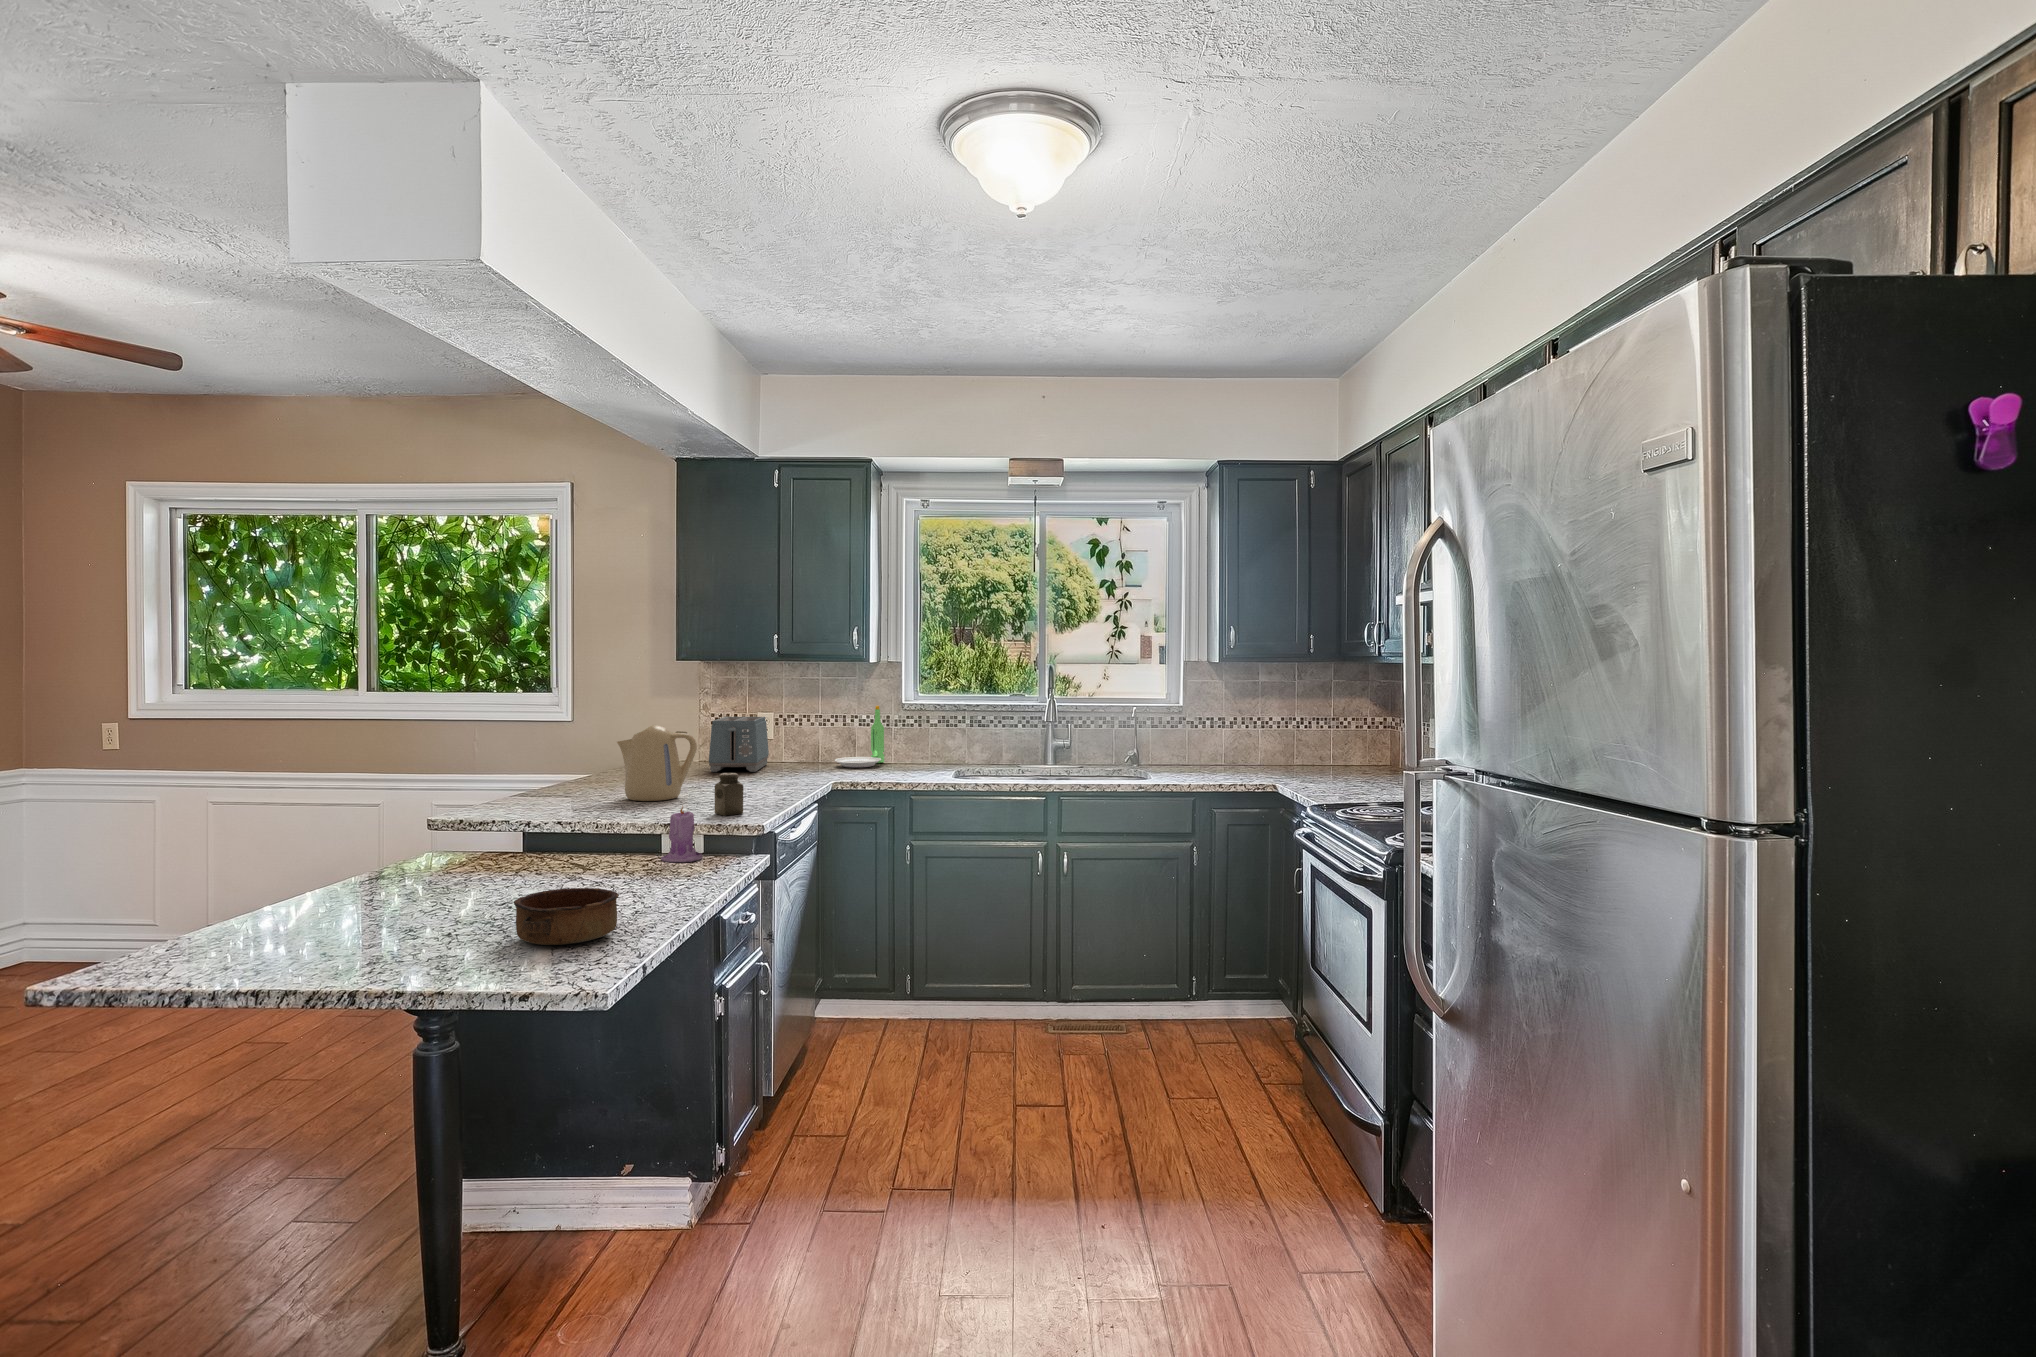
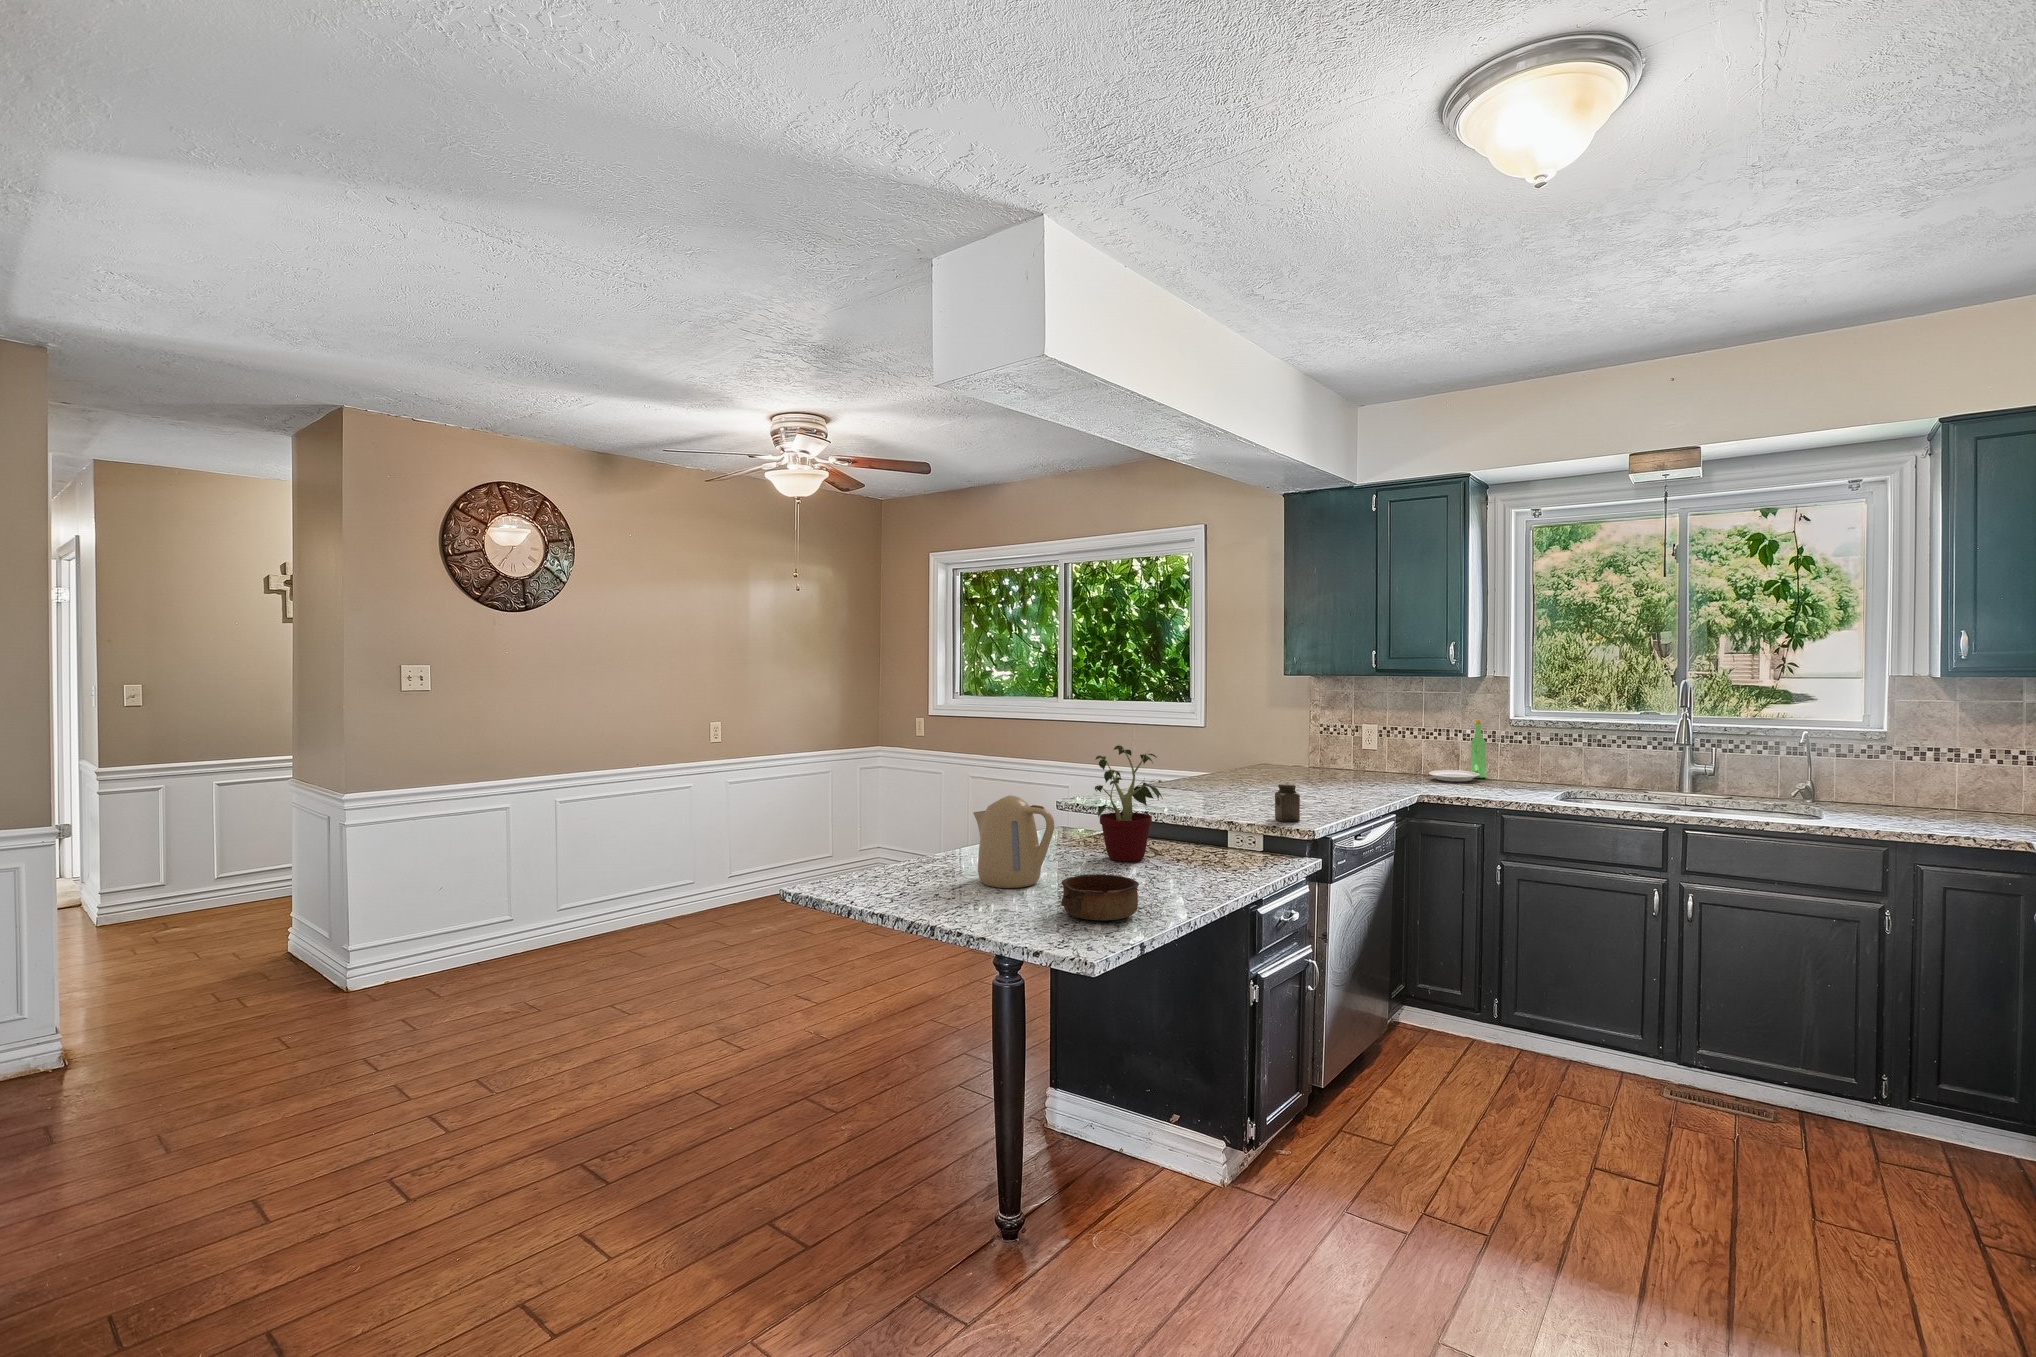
toaster: present [709,717,769,772] -> none [1304,726,1366,779]
kettle: present [617,725,697,801] -> present [973,795,1054,888]
potted plant: none [501,735,597,880] -> present [1095,745,1163,862]
candle: present [661,807,703,862] -> none [1221,810,1257,860]

